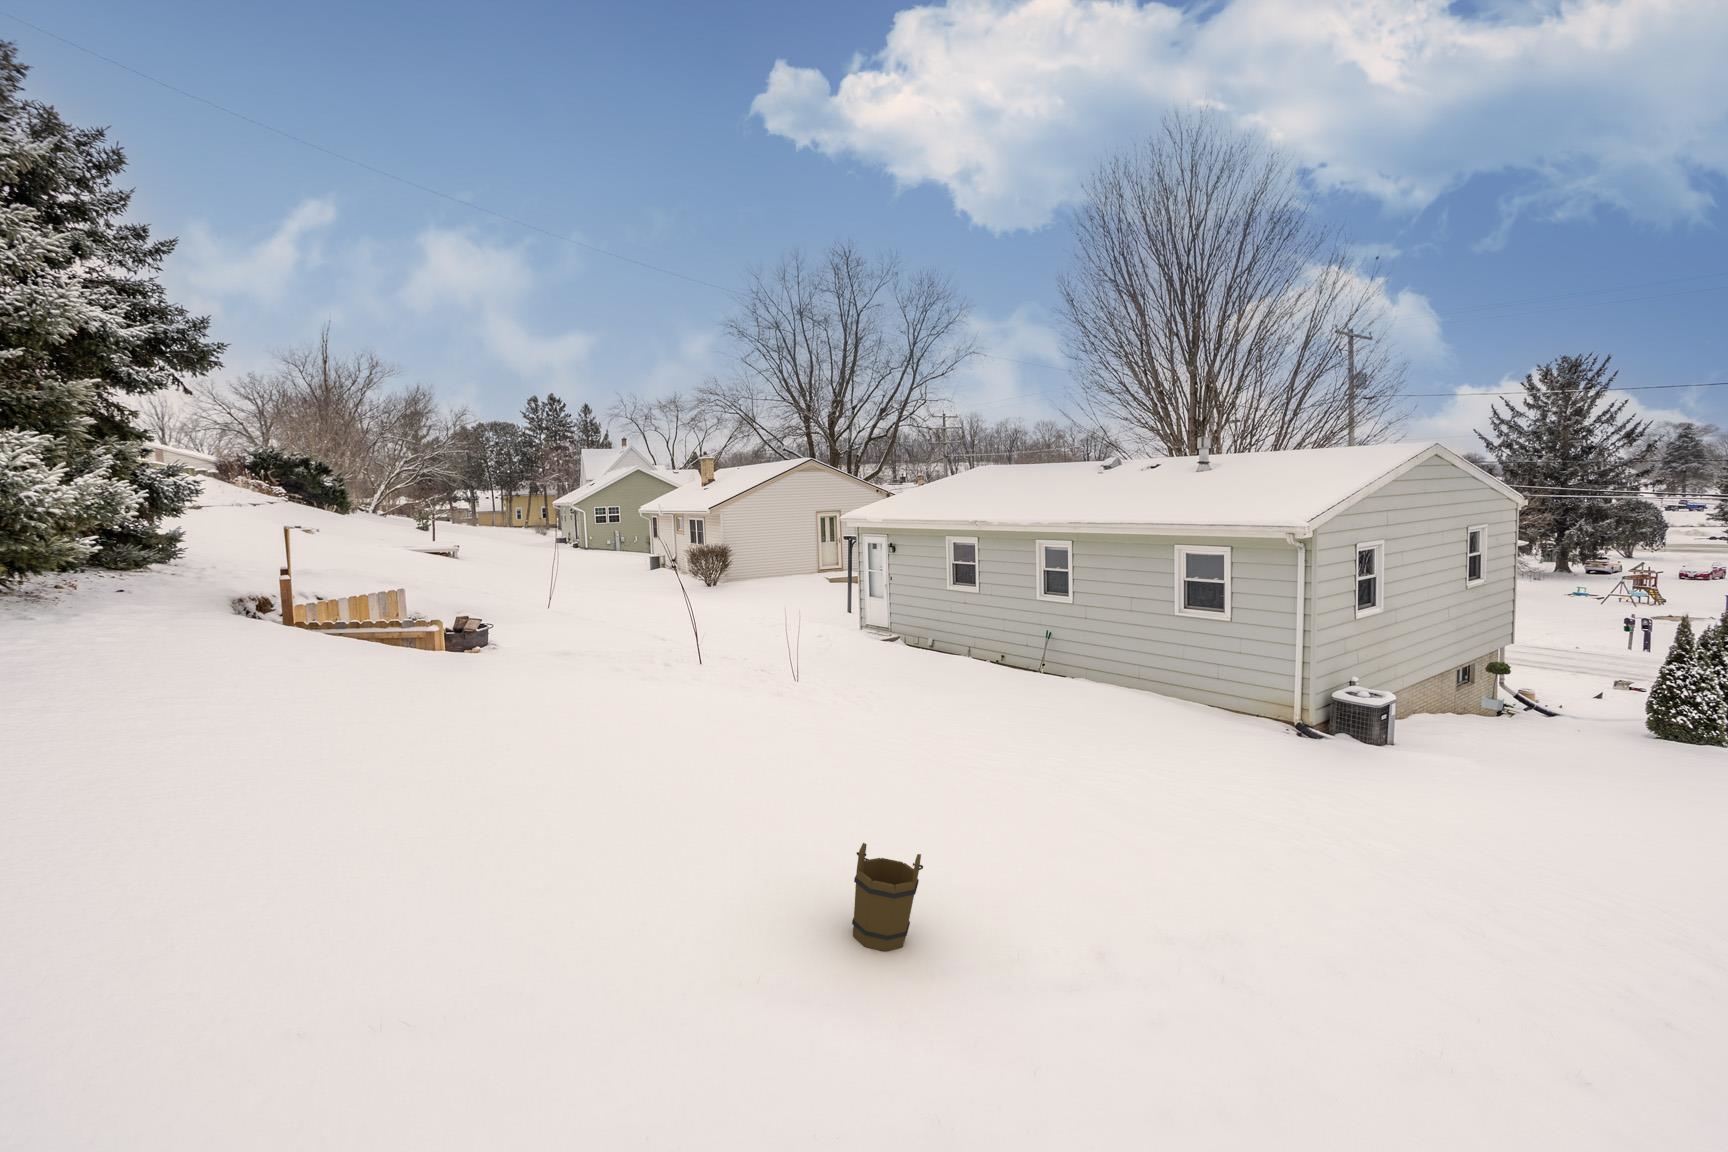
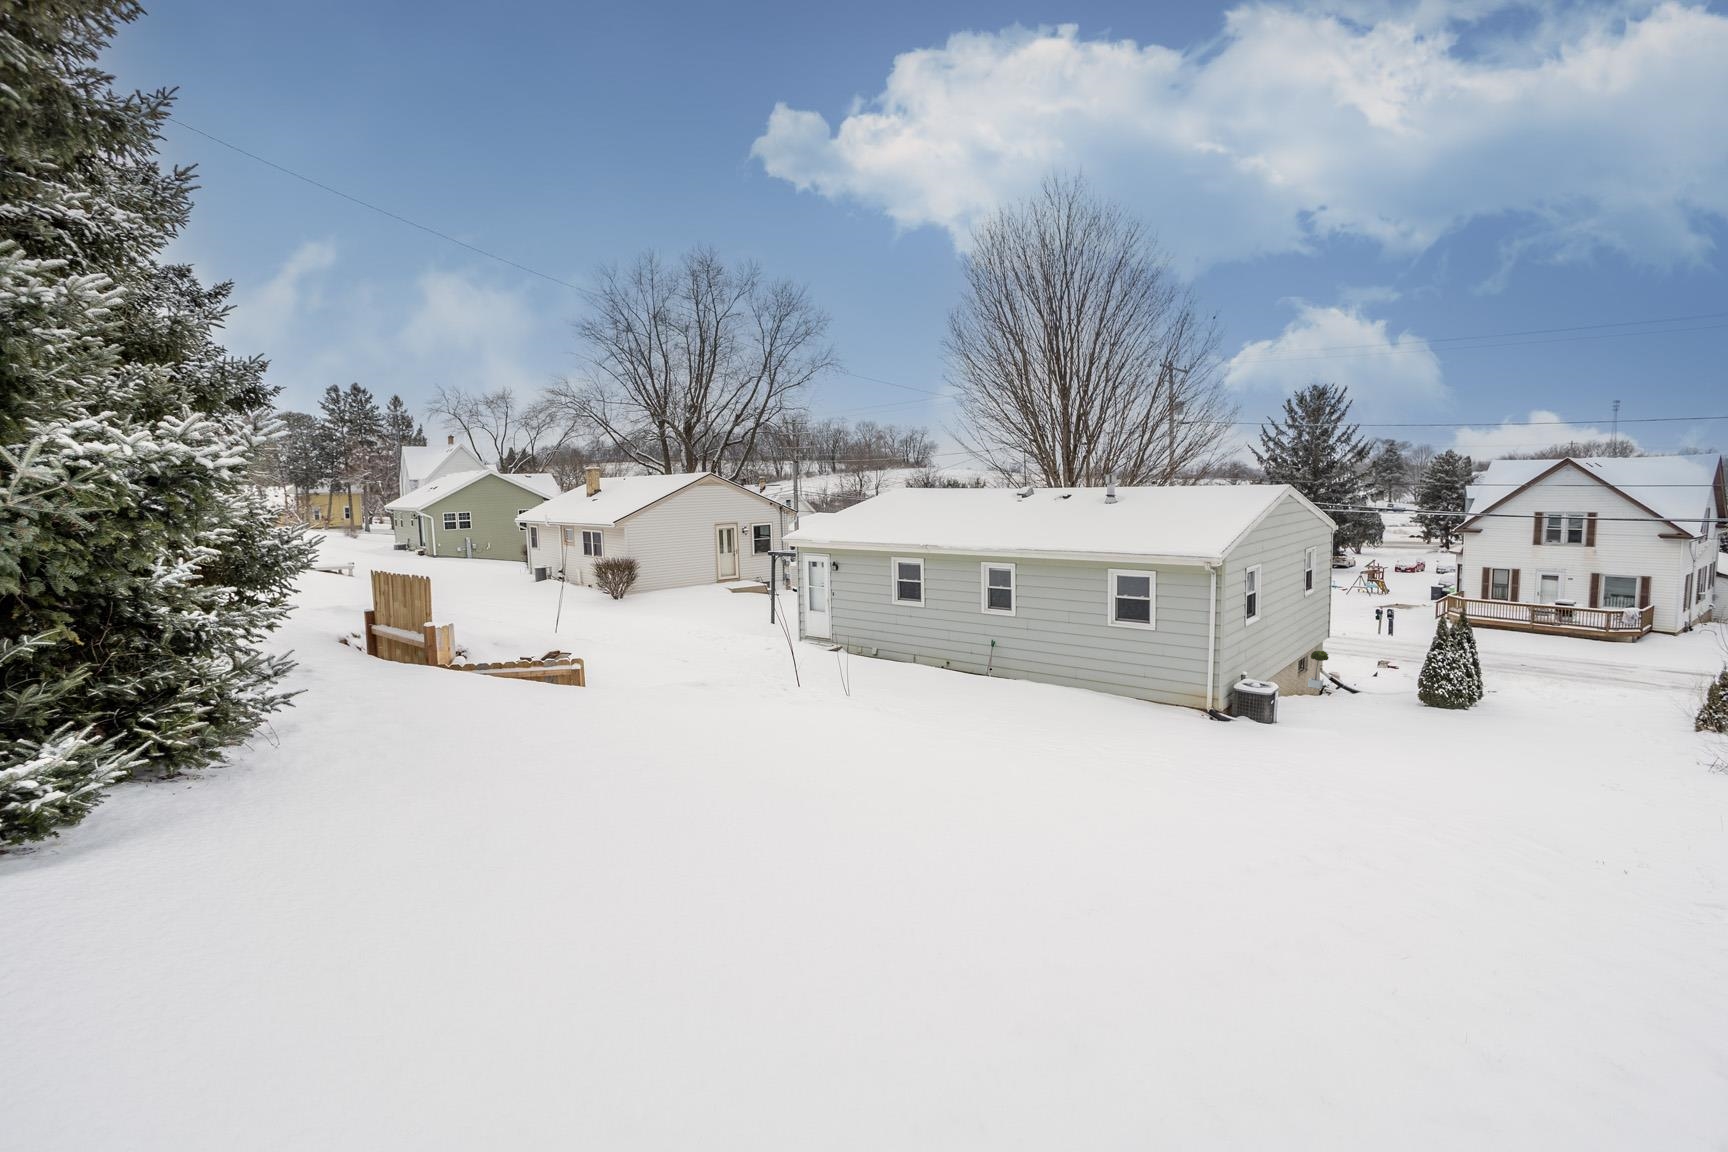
bucket: present [852,843,923,951] -> none [1105,841,1159,917]

